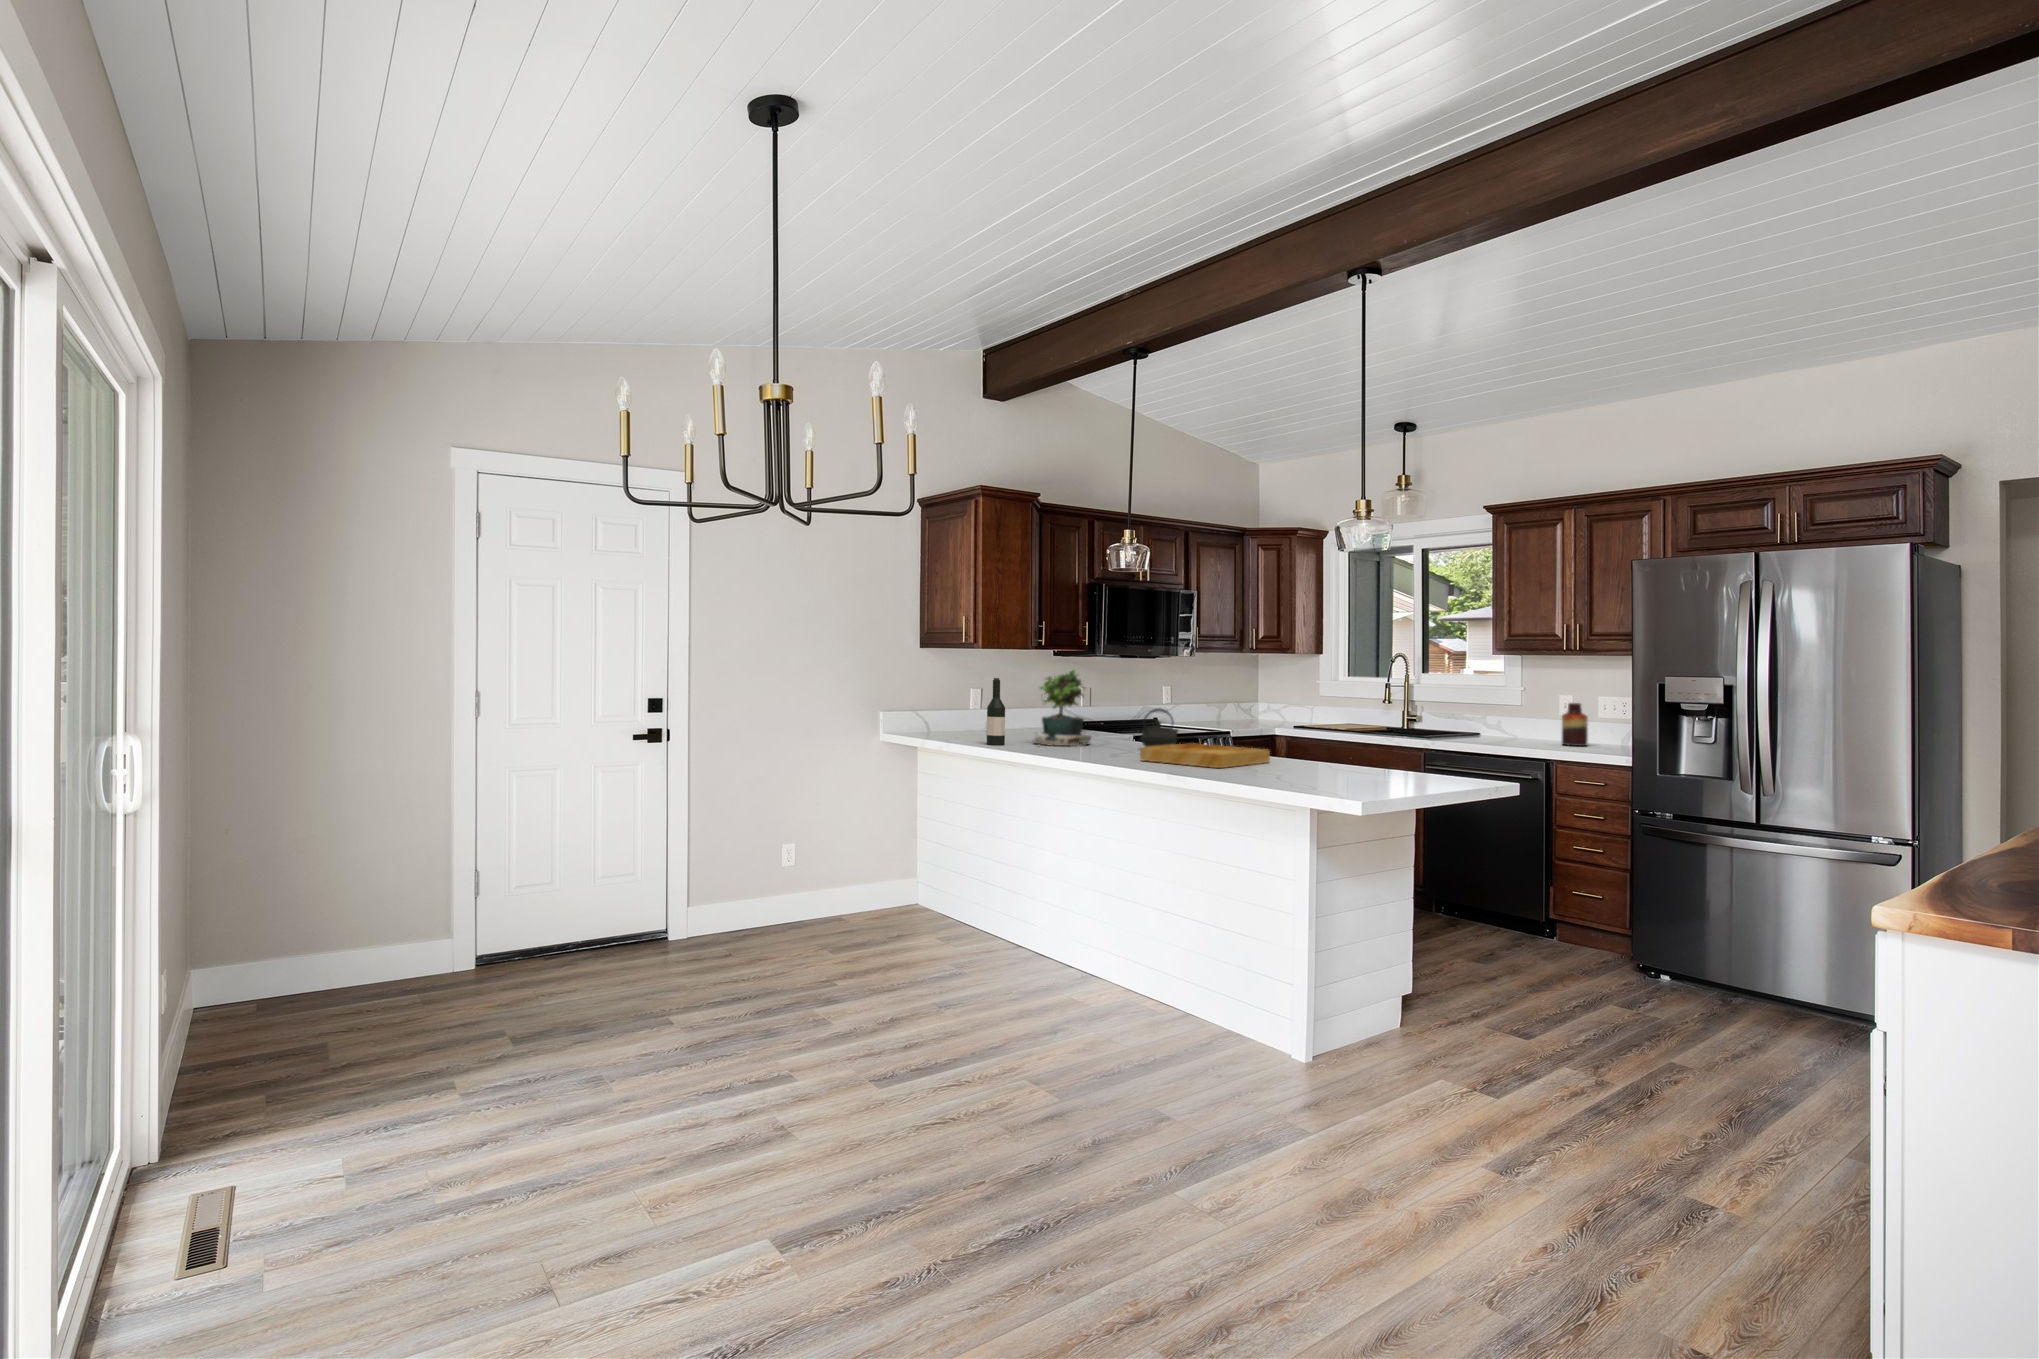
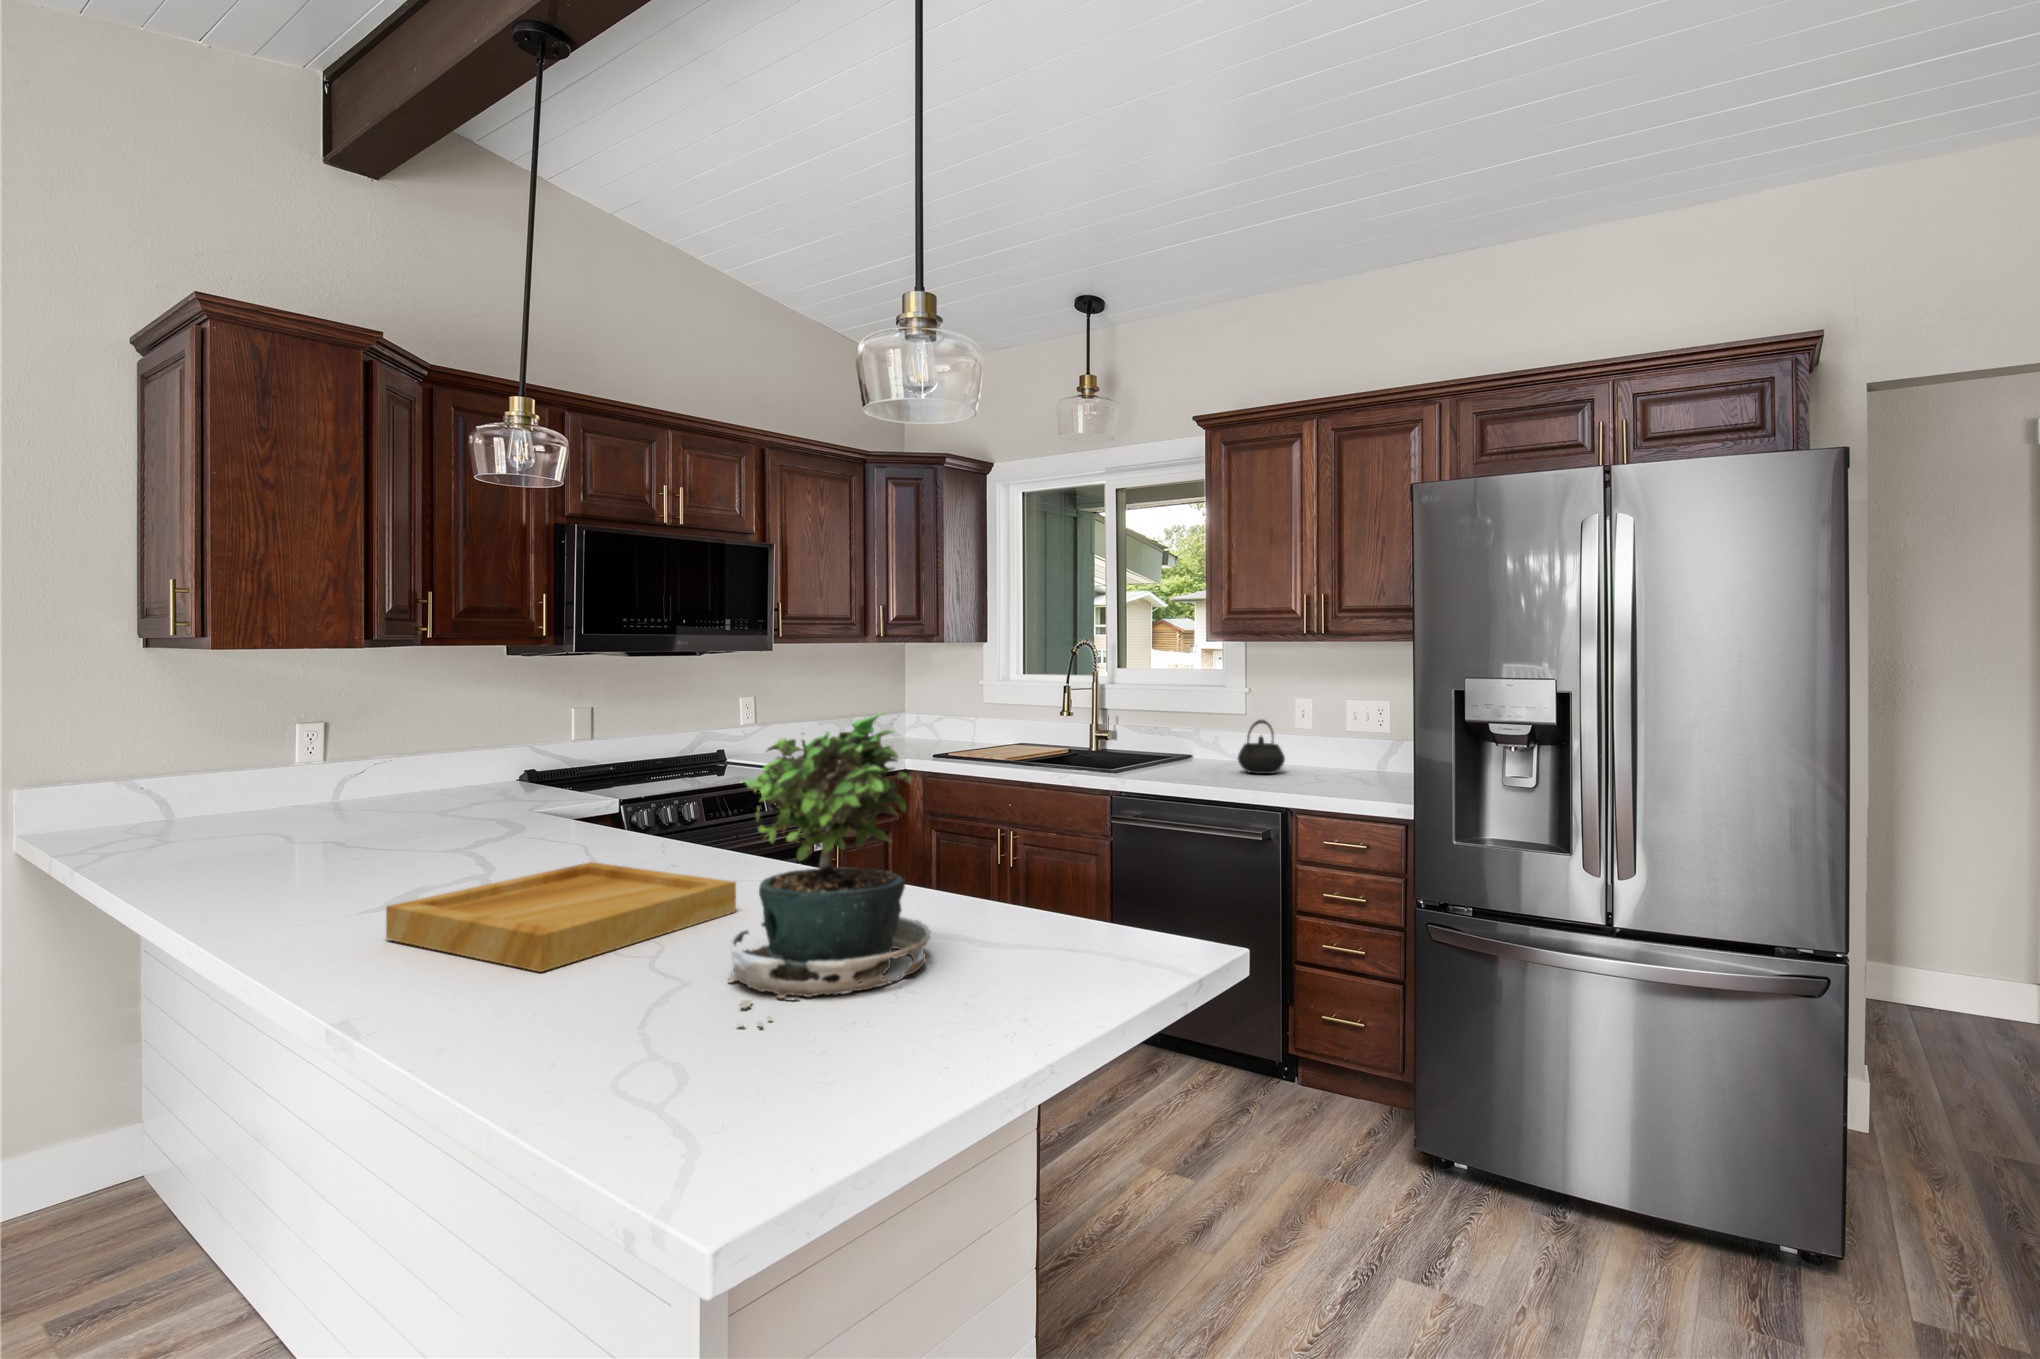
potted plant: present [1034,670,1091,746] -> present [729,712,930,1027]
wine bottle: present [987,678,1005,745] -> none [145,719,201,877]
vase: present [1562,703,1588,746] -> none [1301,716,1336,783]
kettle: present [1141,708,1178,747] -> present [1238,720,1285,774]

